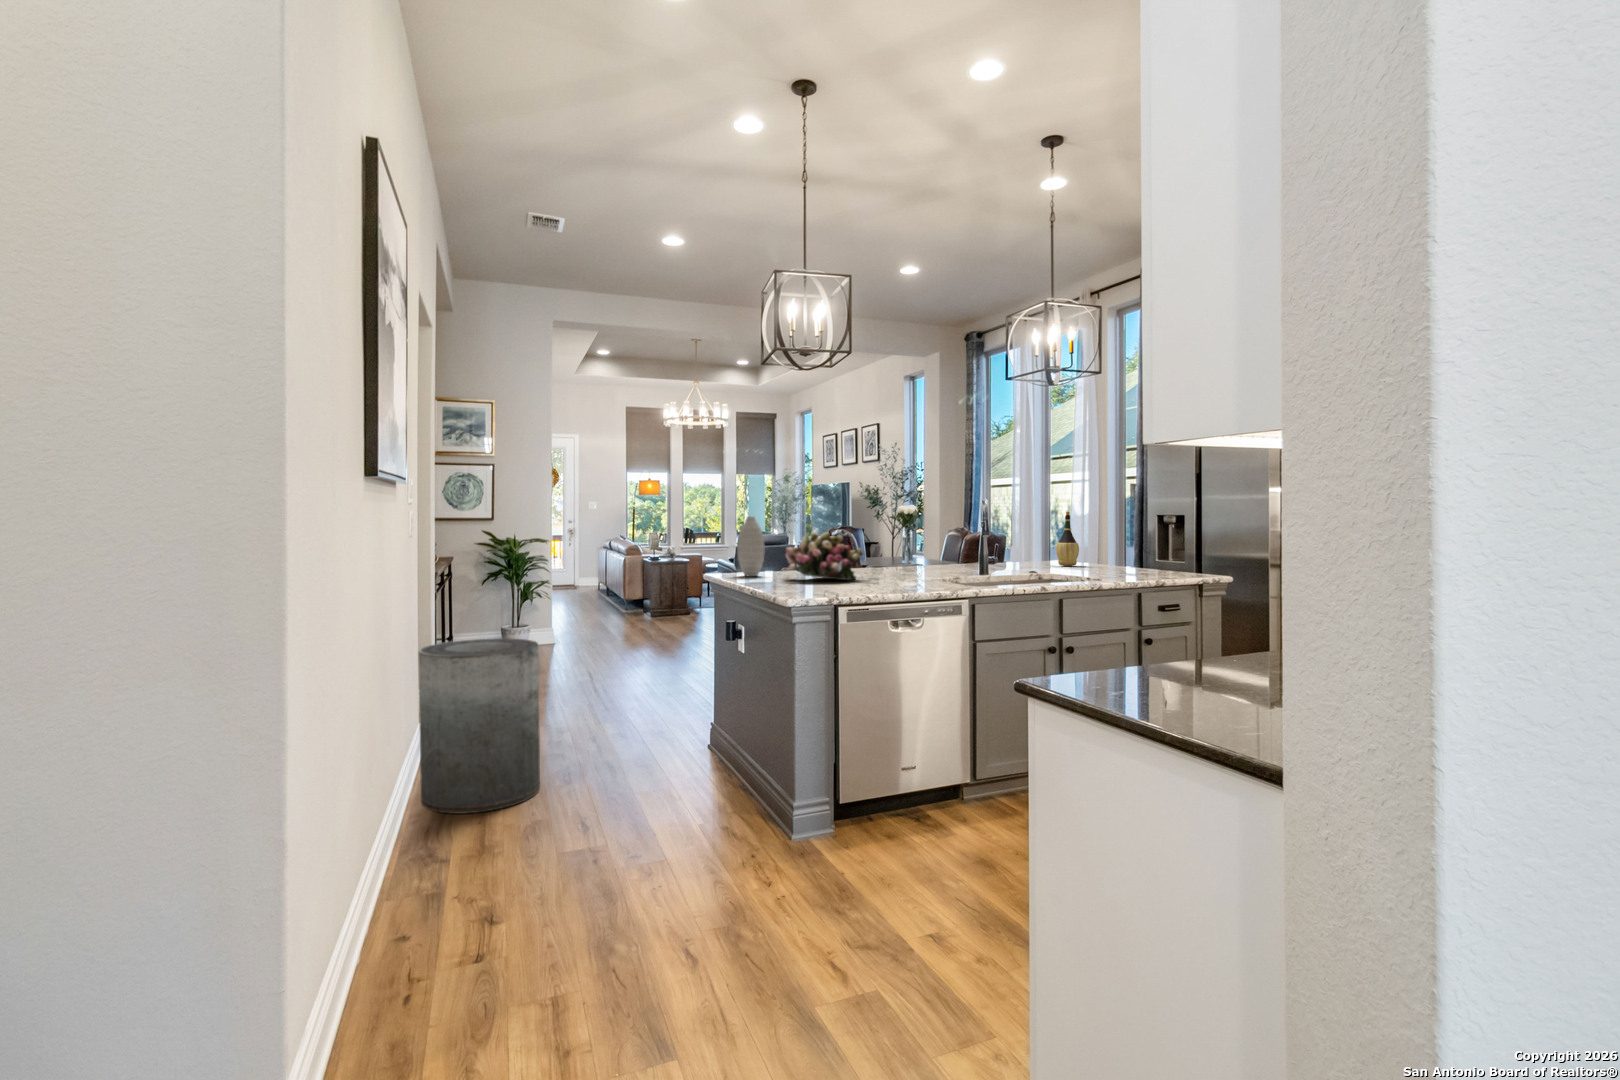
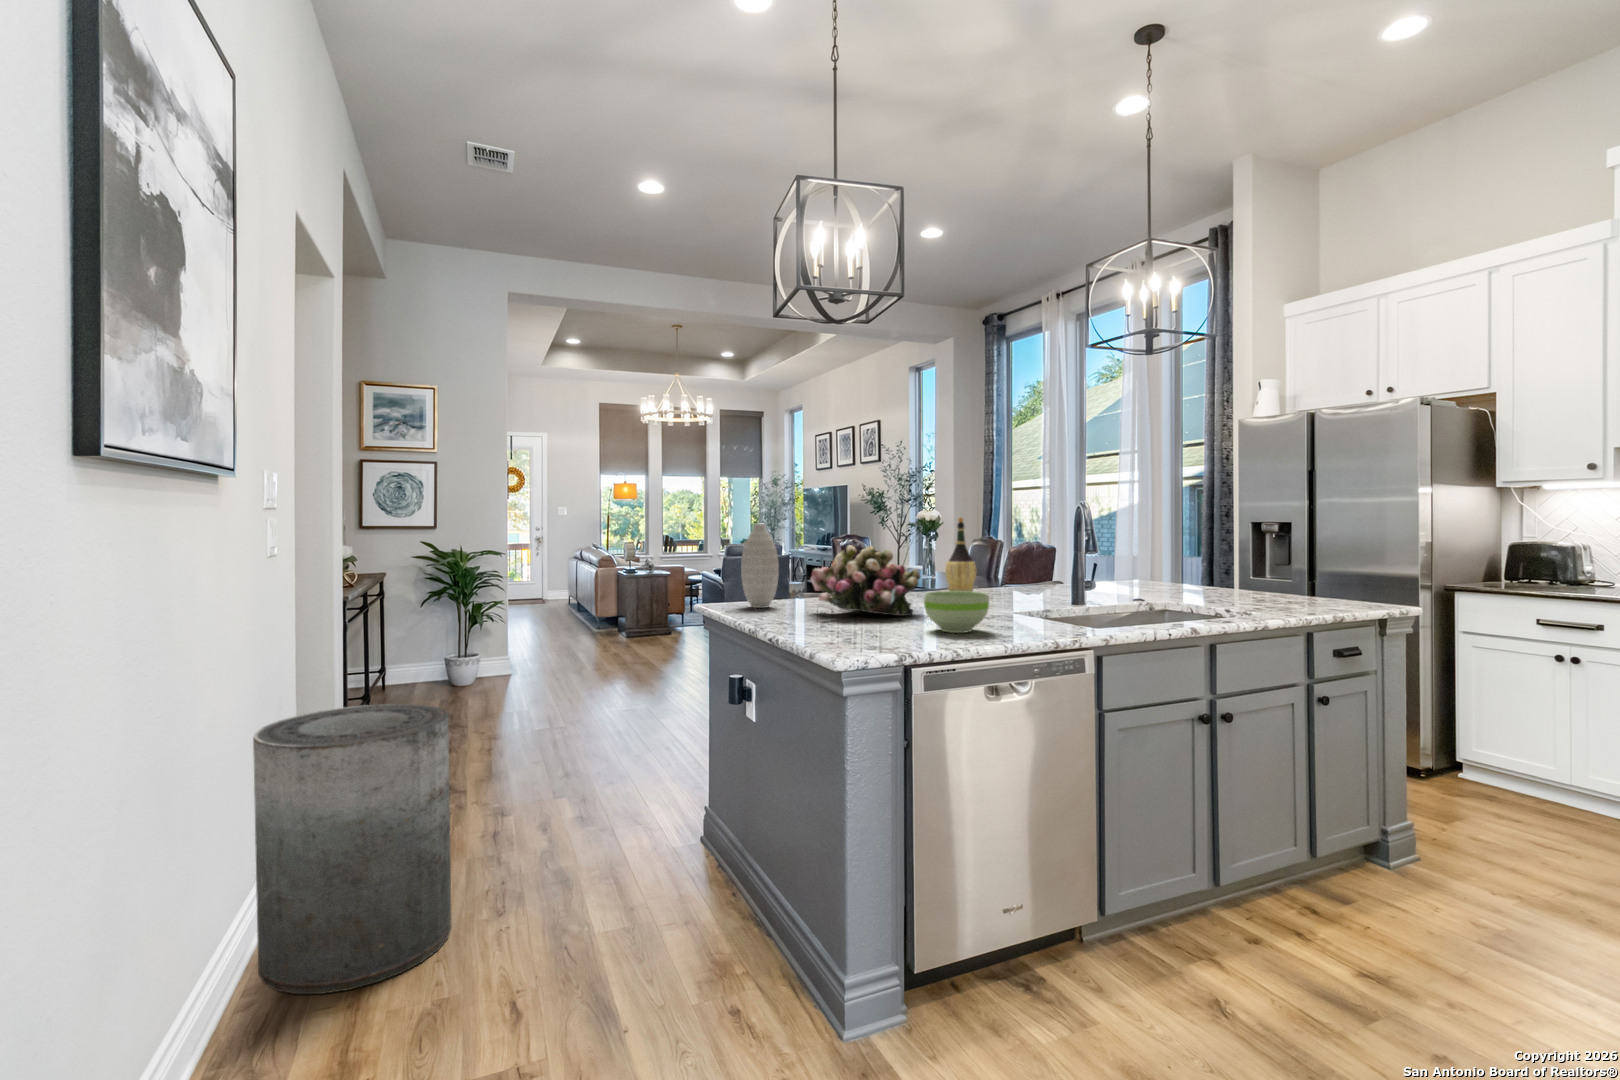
wine bottle: present [1056,512,1079,566] -> present [945,517,976,592]
bowl: none [856,562,899,589] -> present [924,591,989,633]

